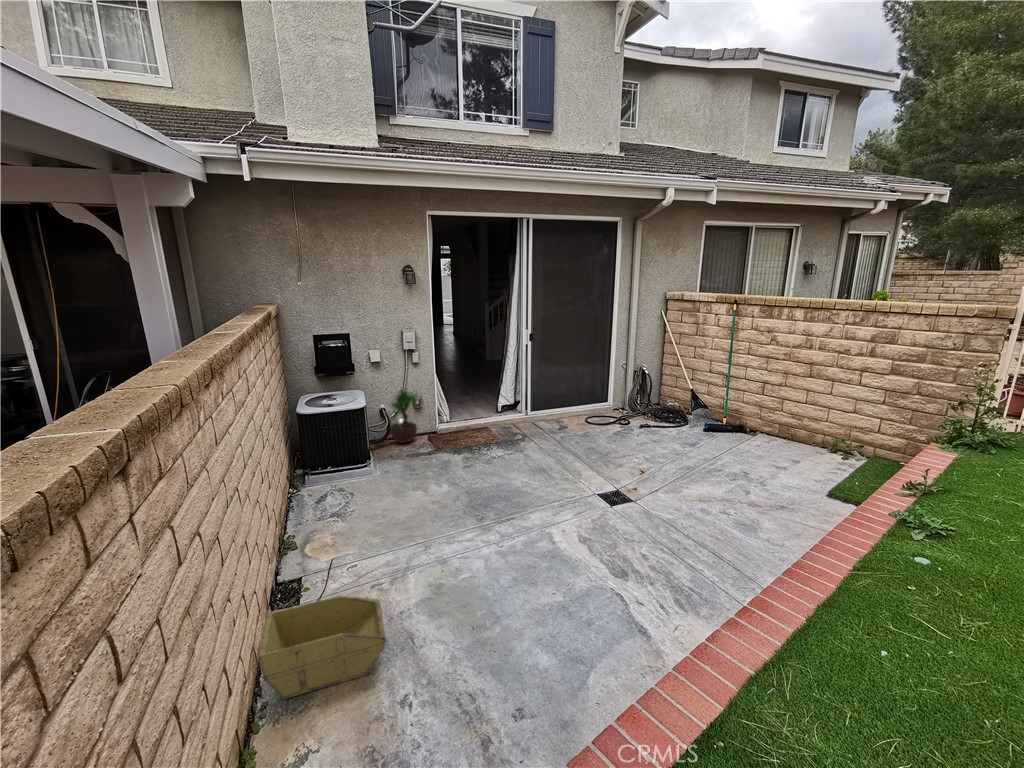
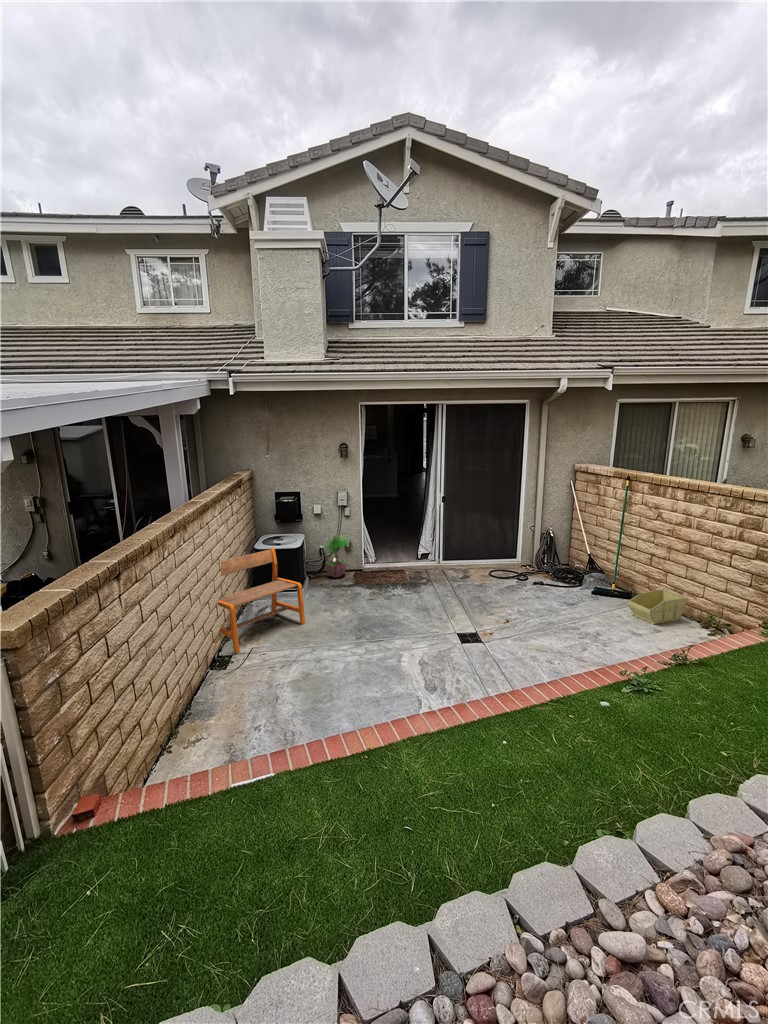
bench: none [244,409,395,572] -> present [217,548,305,653]
storage bin: present [258,596,386,700] -> present [628,589,687,624]

